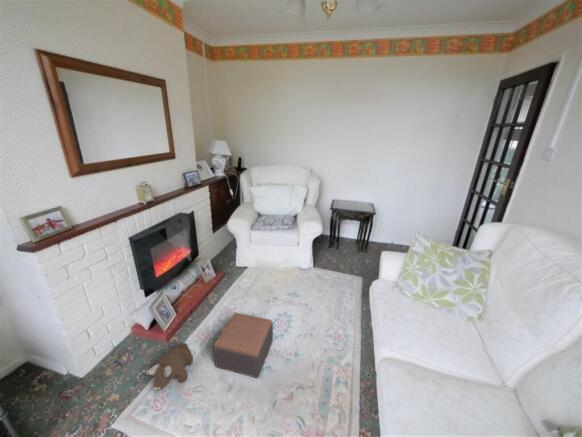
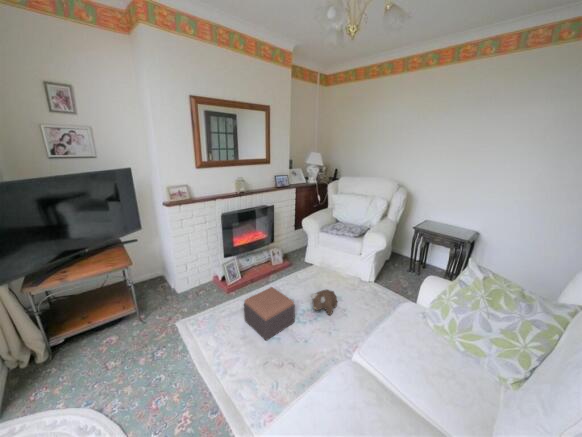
plush toy: present [147,343,193,391] -> present [311,290,337,315]

